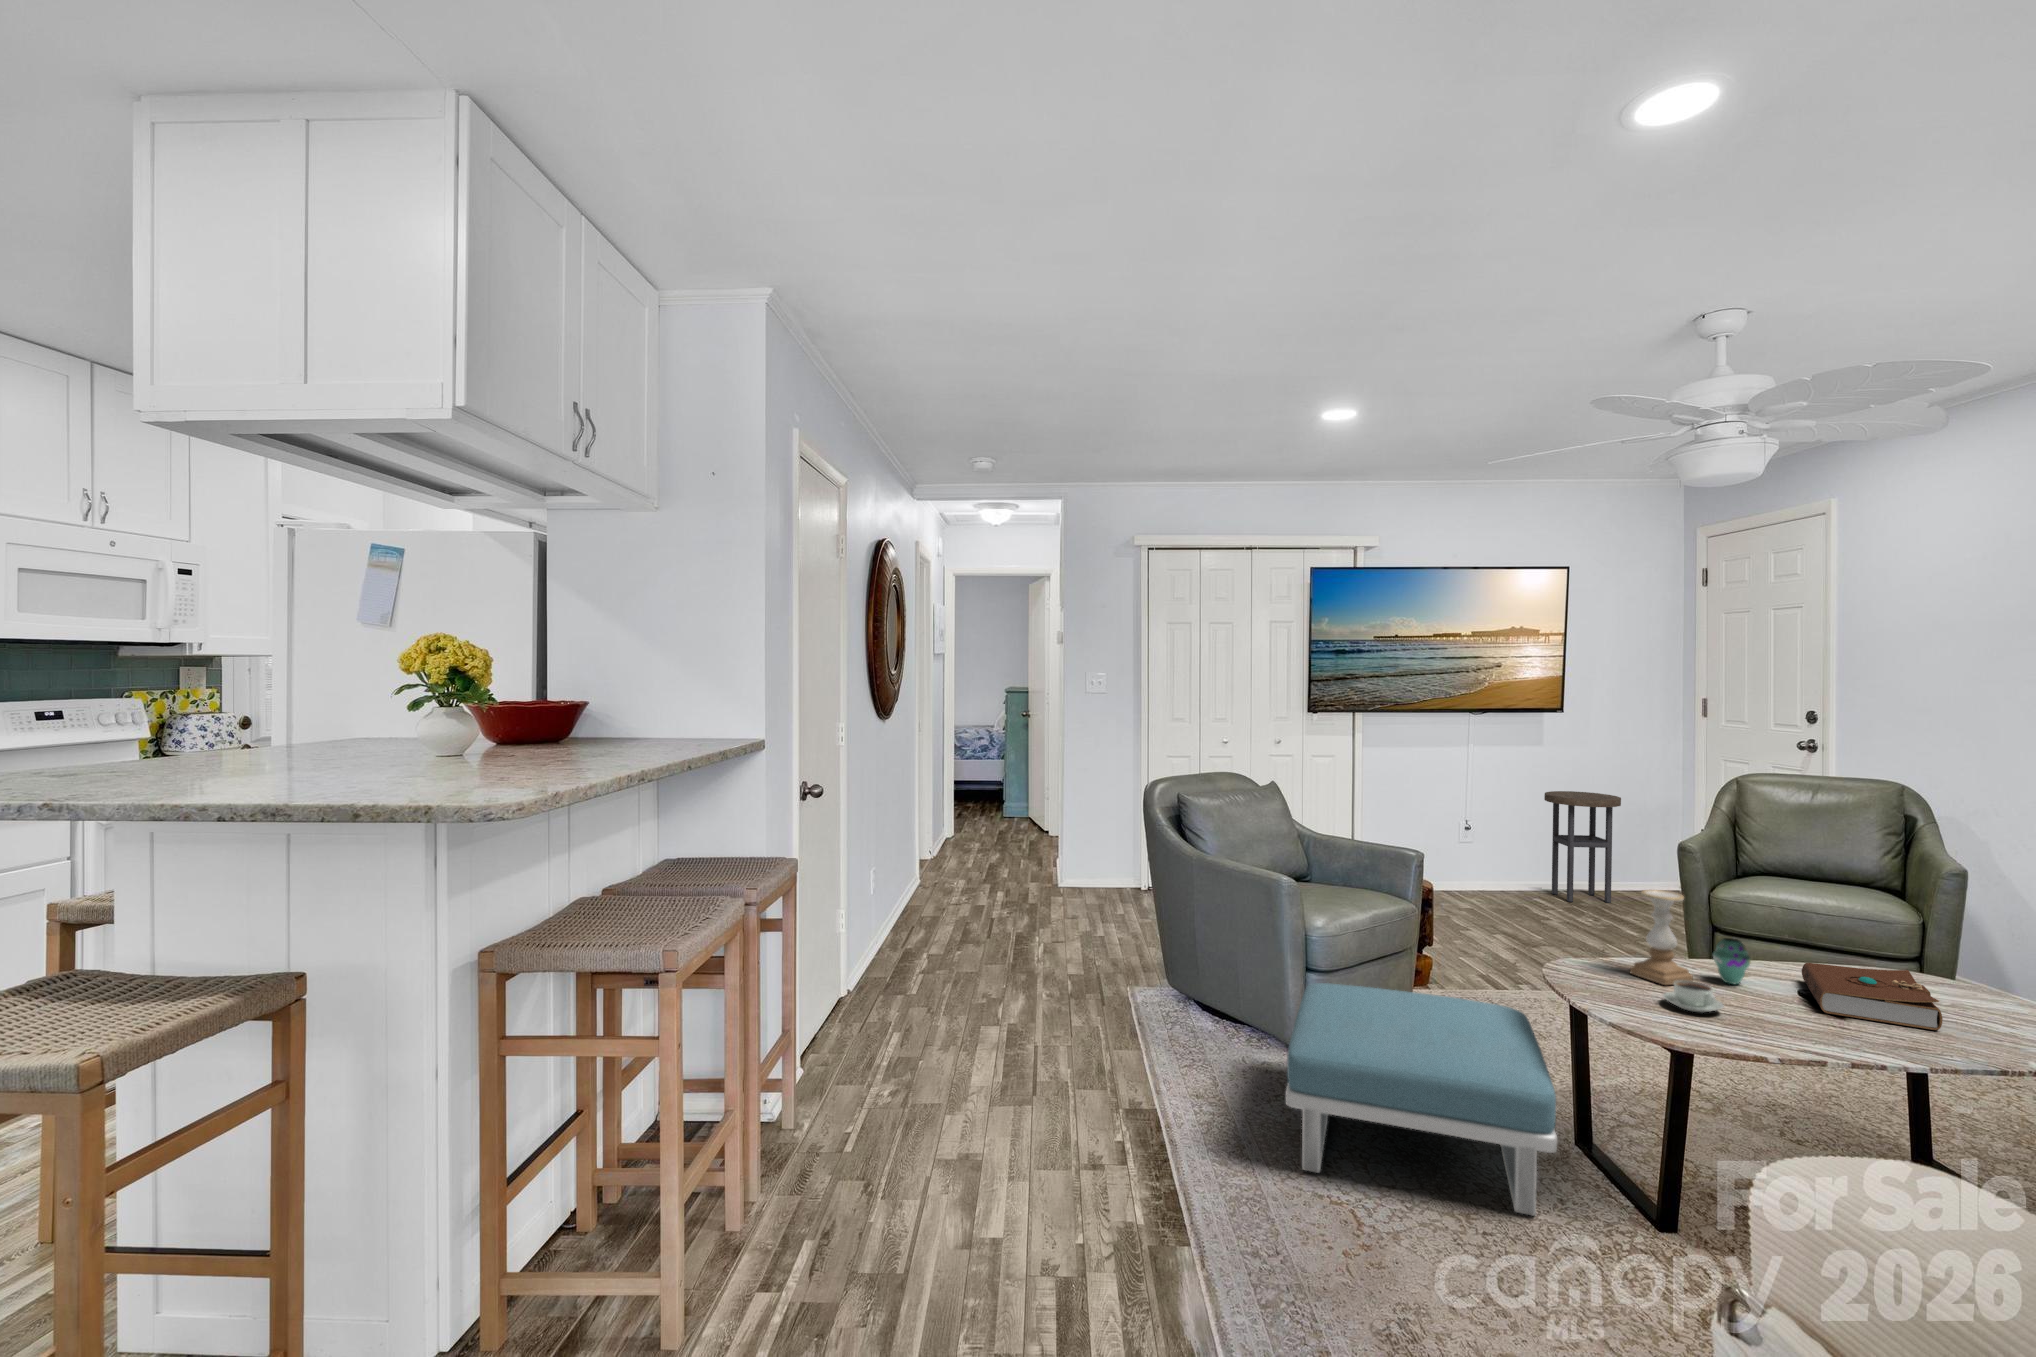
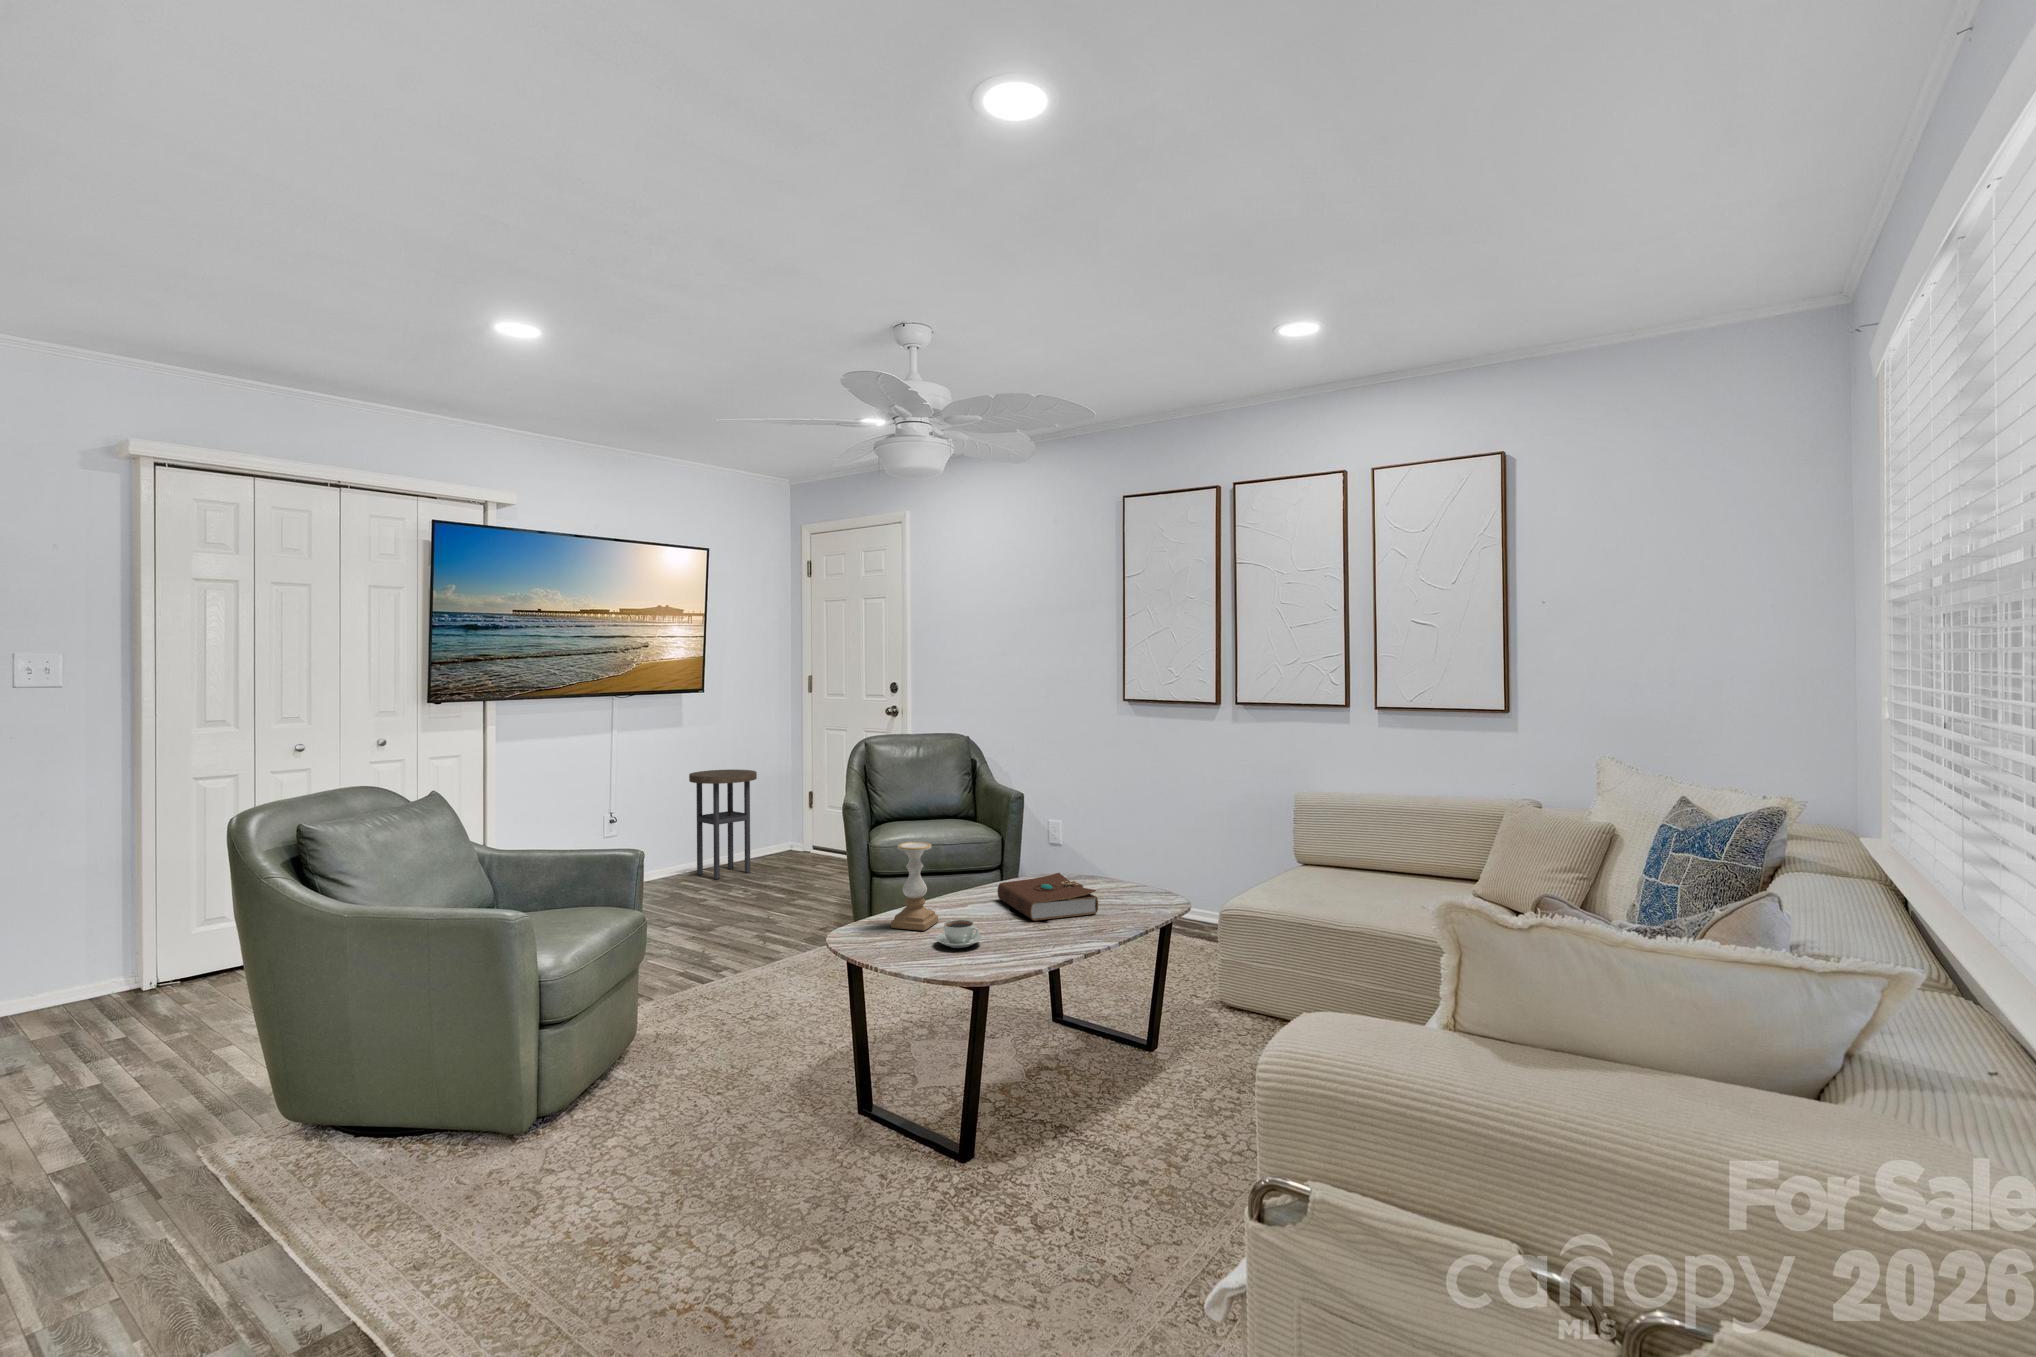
vase: present [1713,938,1751,984] -> none [947,874,975,915]
footstool: present [1286,983,1557,1216] -> none [554,996,891,1290]

